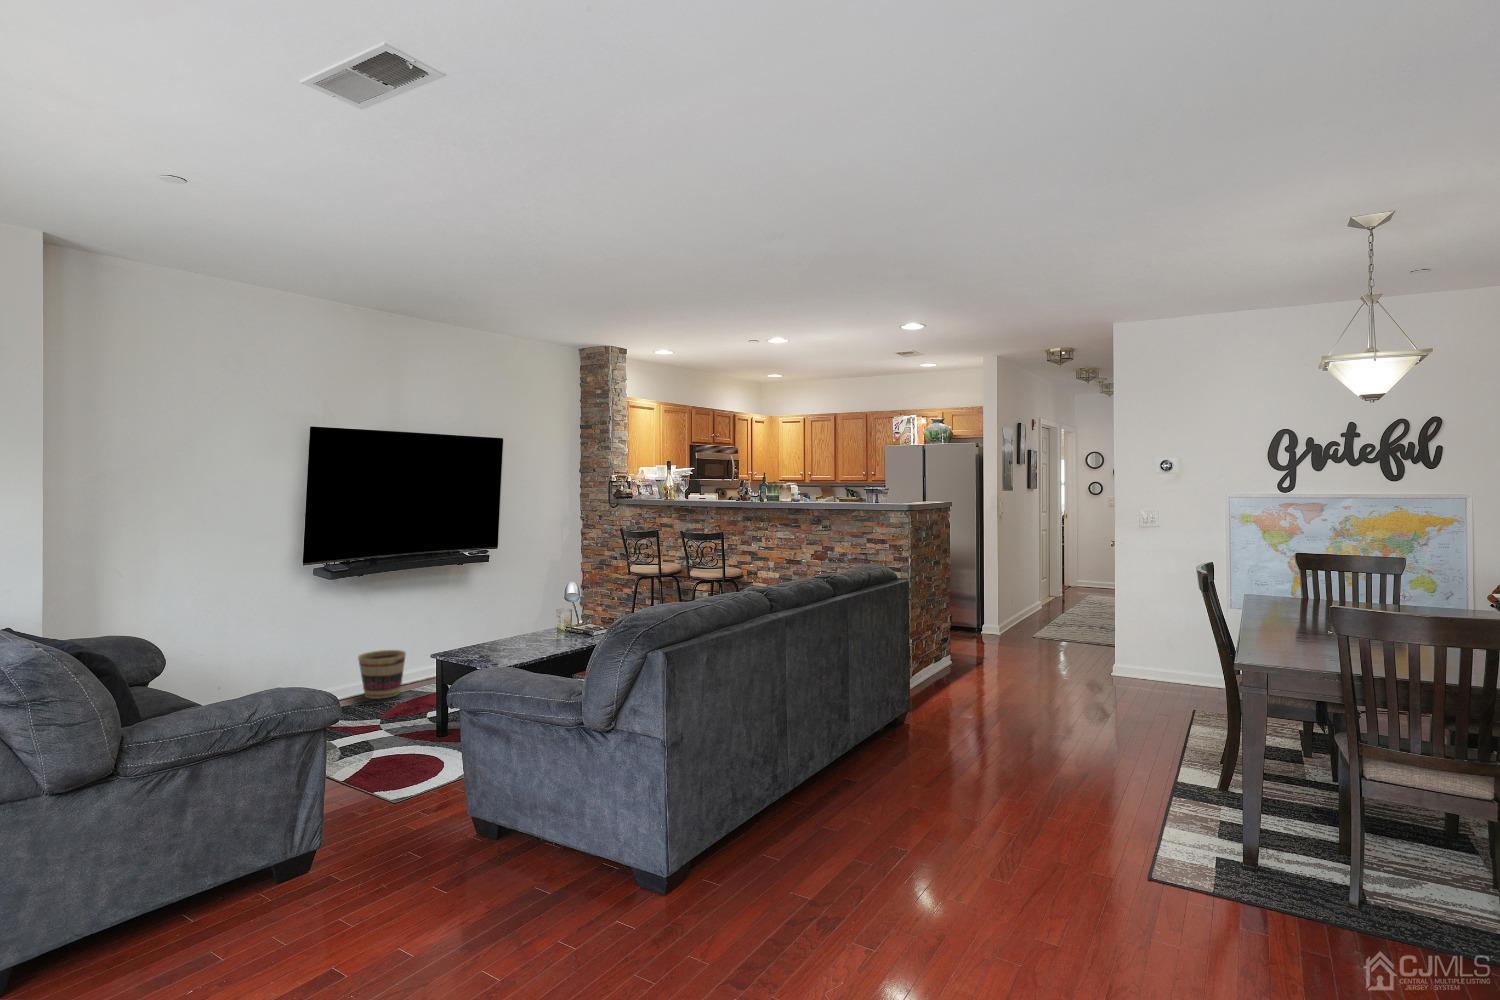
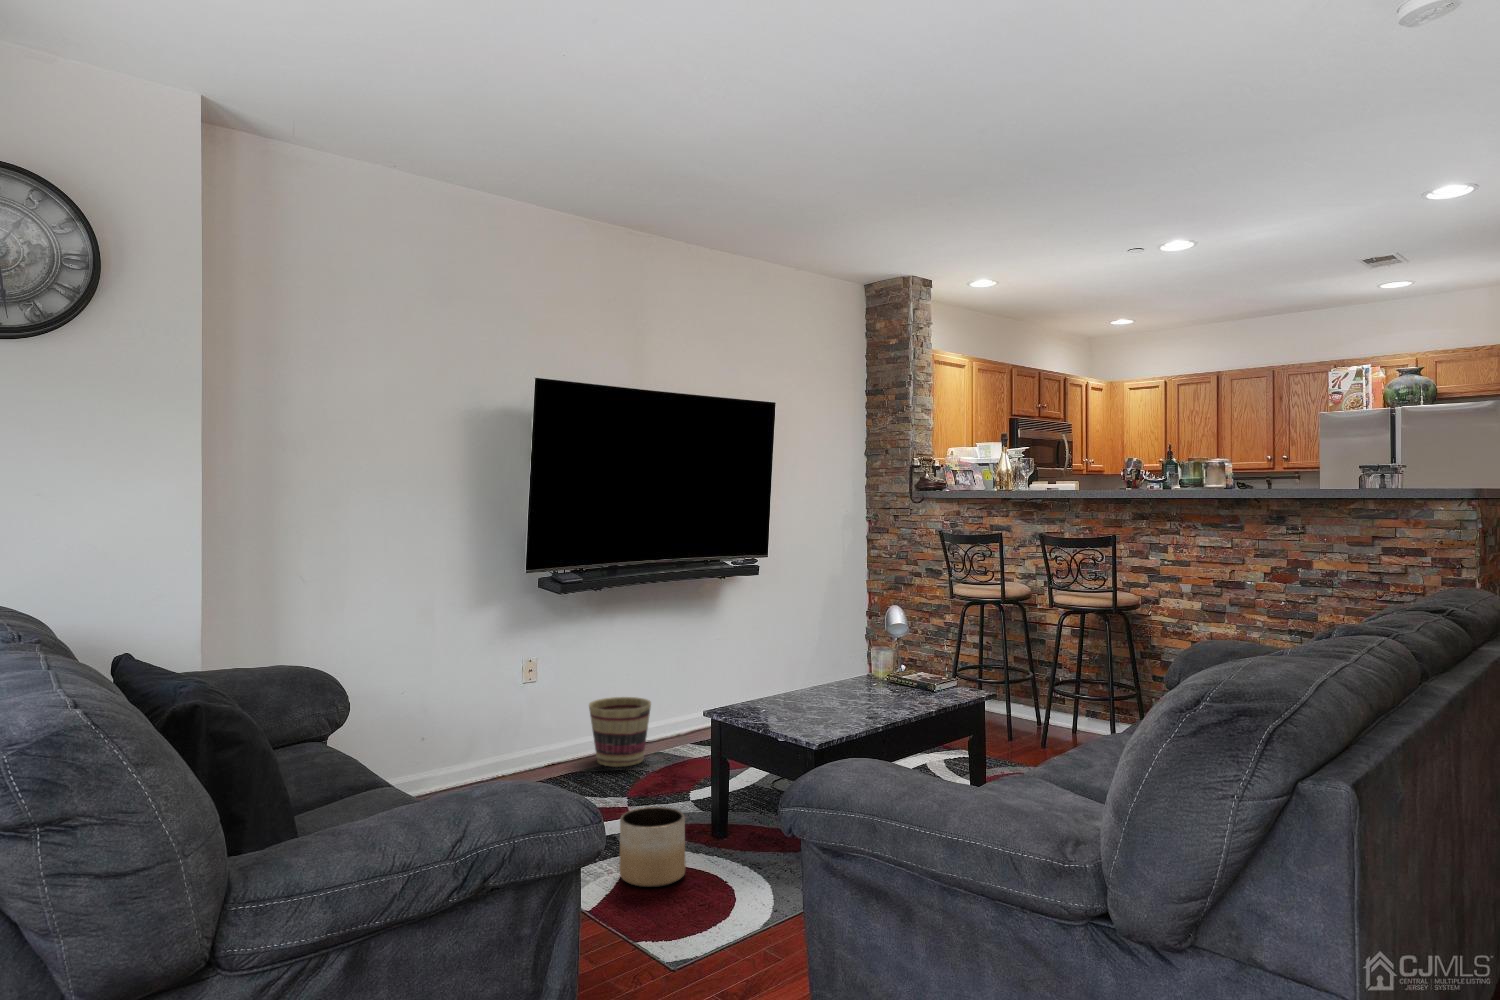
planter: none [366,717,412,767] -> present [619,807,686,887]

